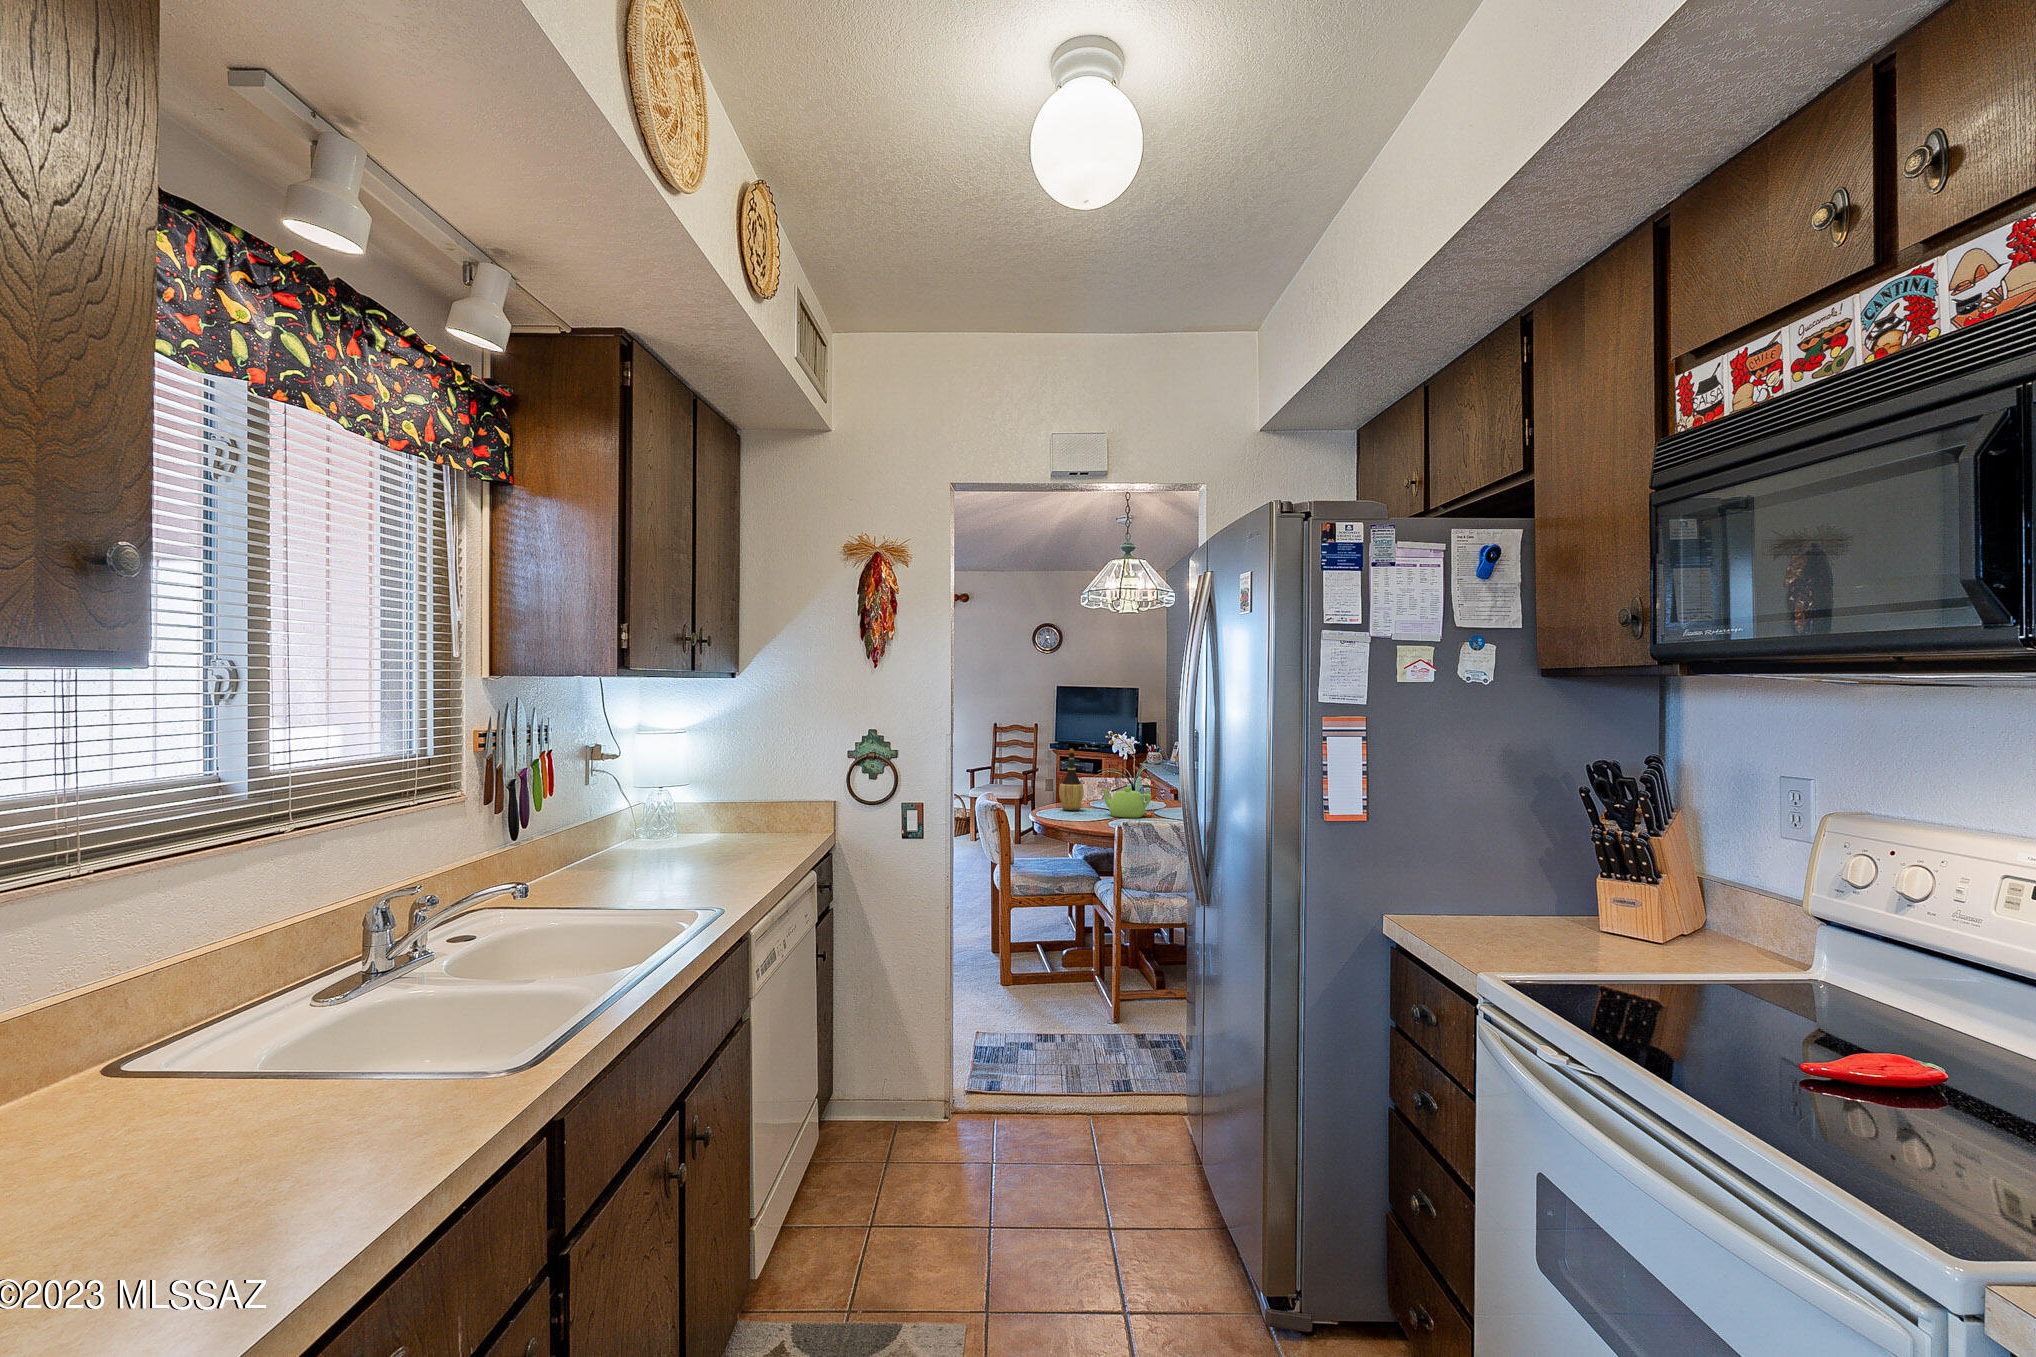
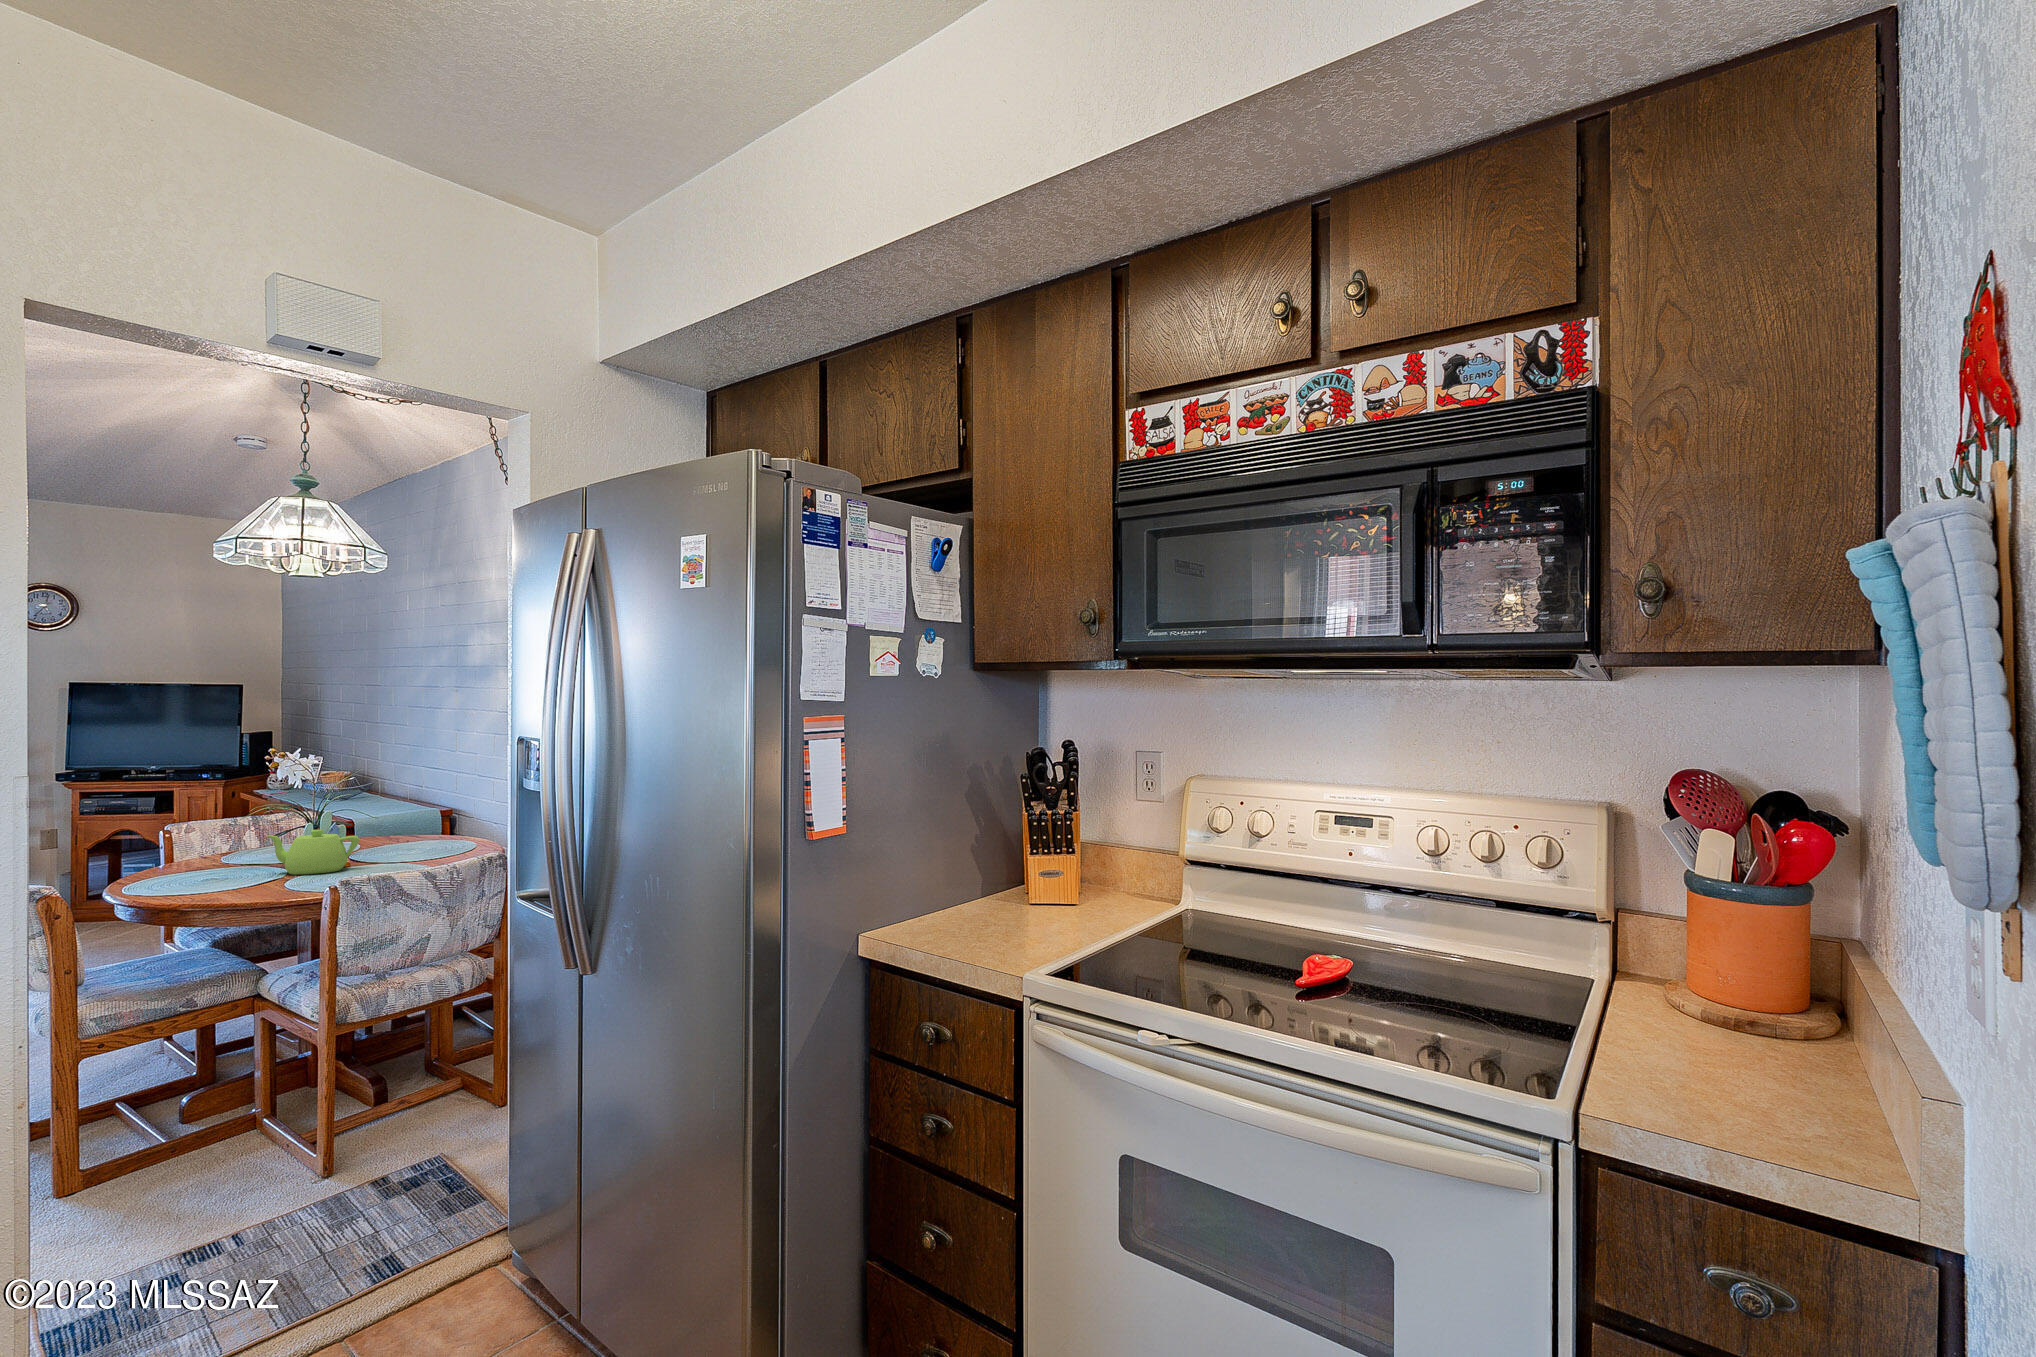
wine bottle: present [1059,749,1084,810] -> none [180,780,230,875]

